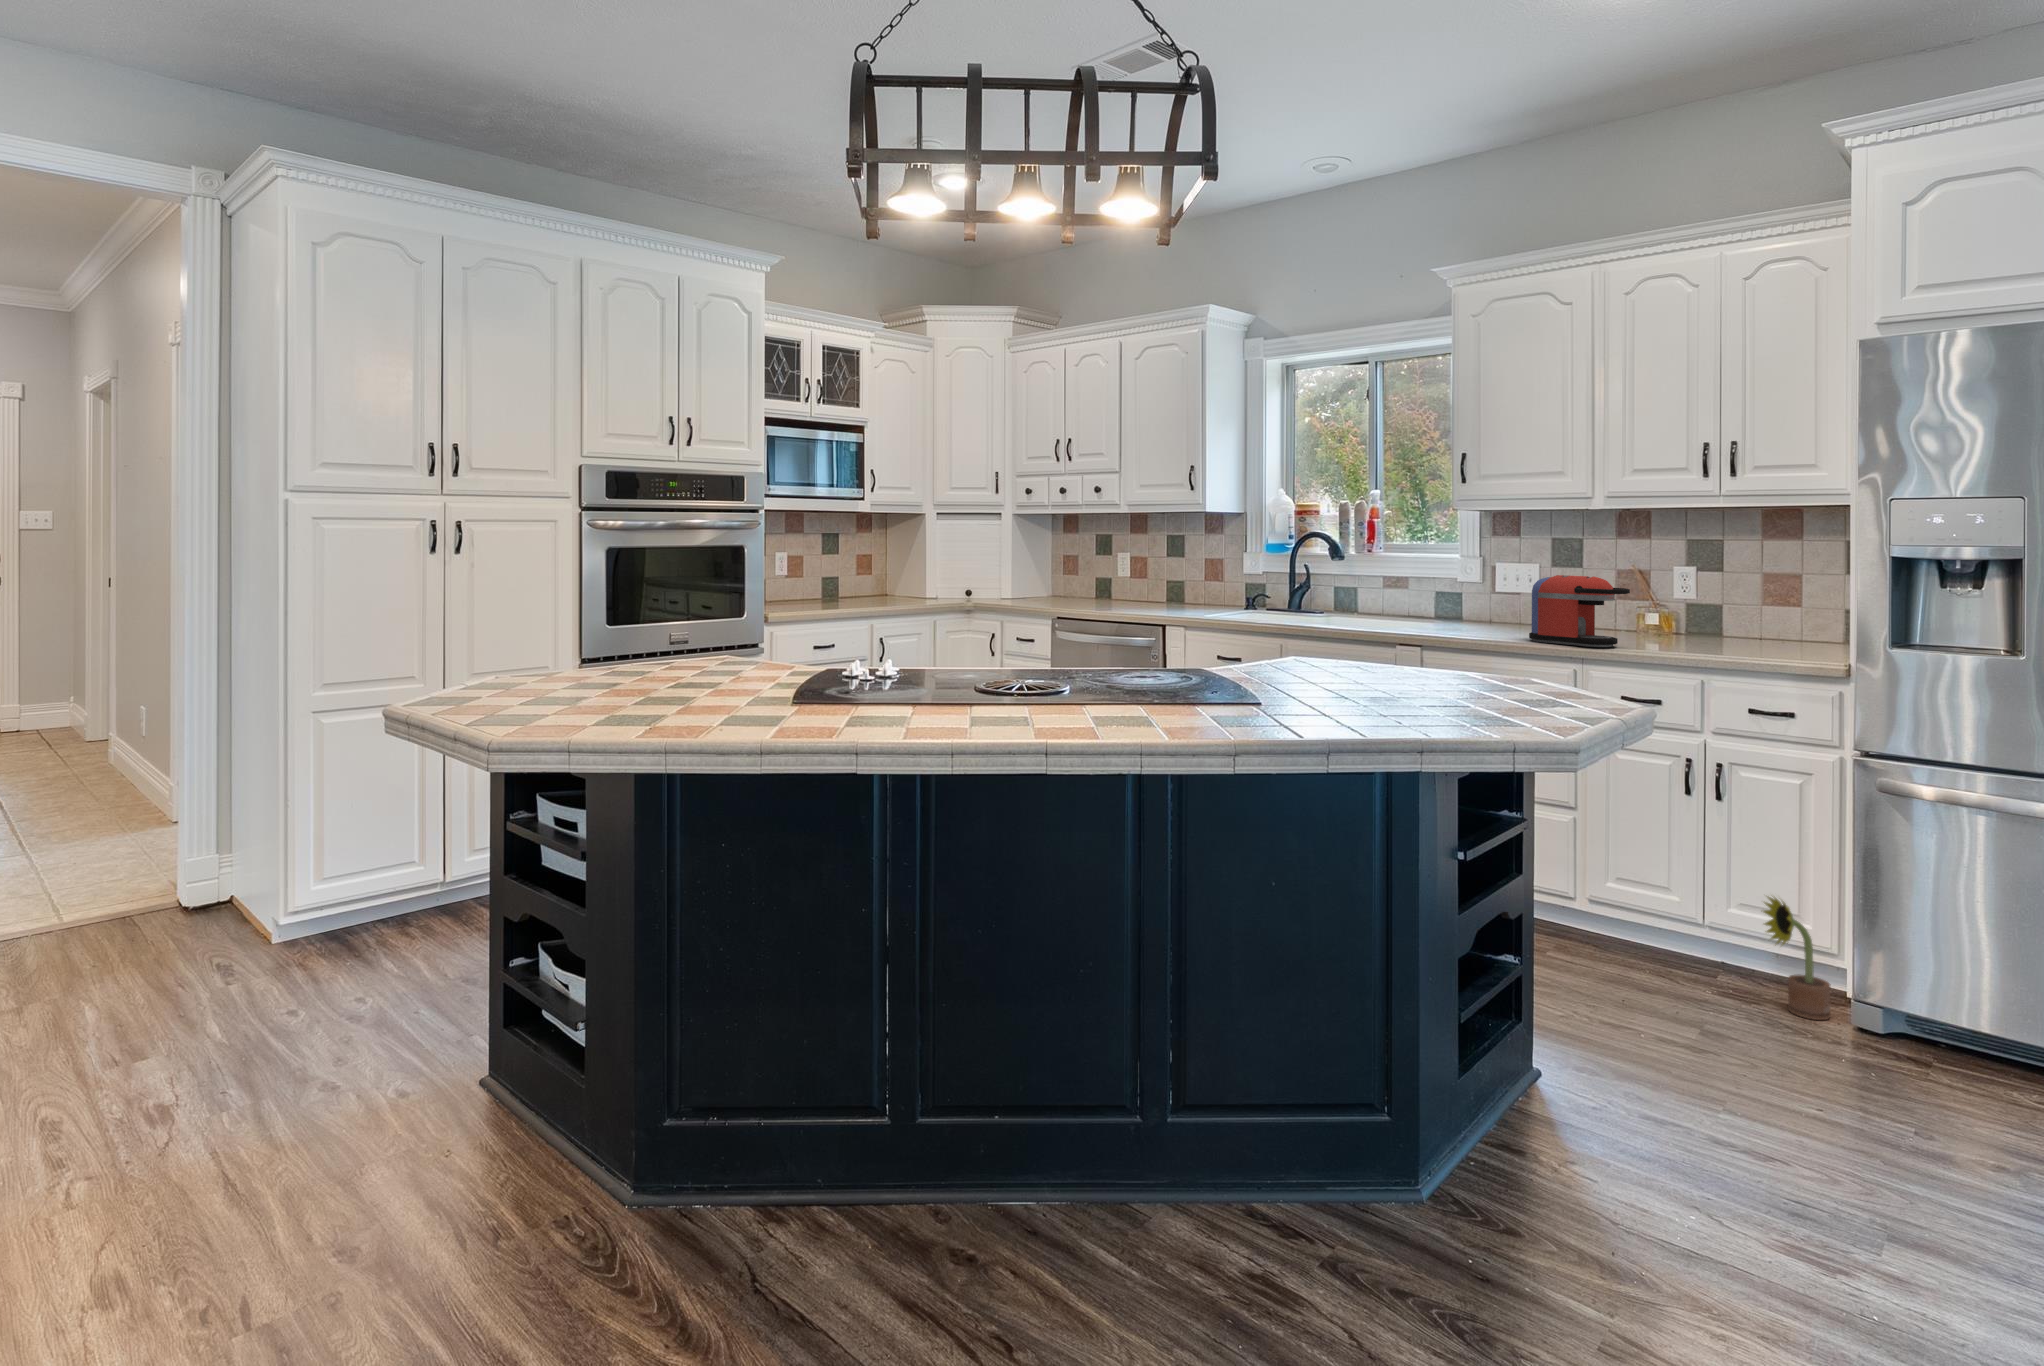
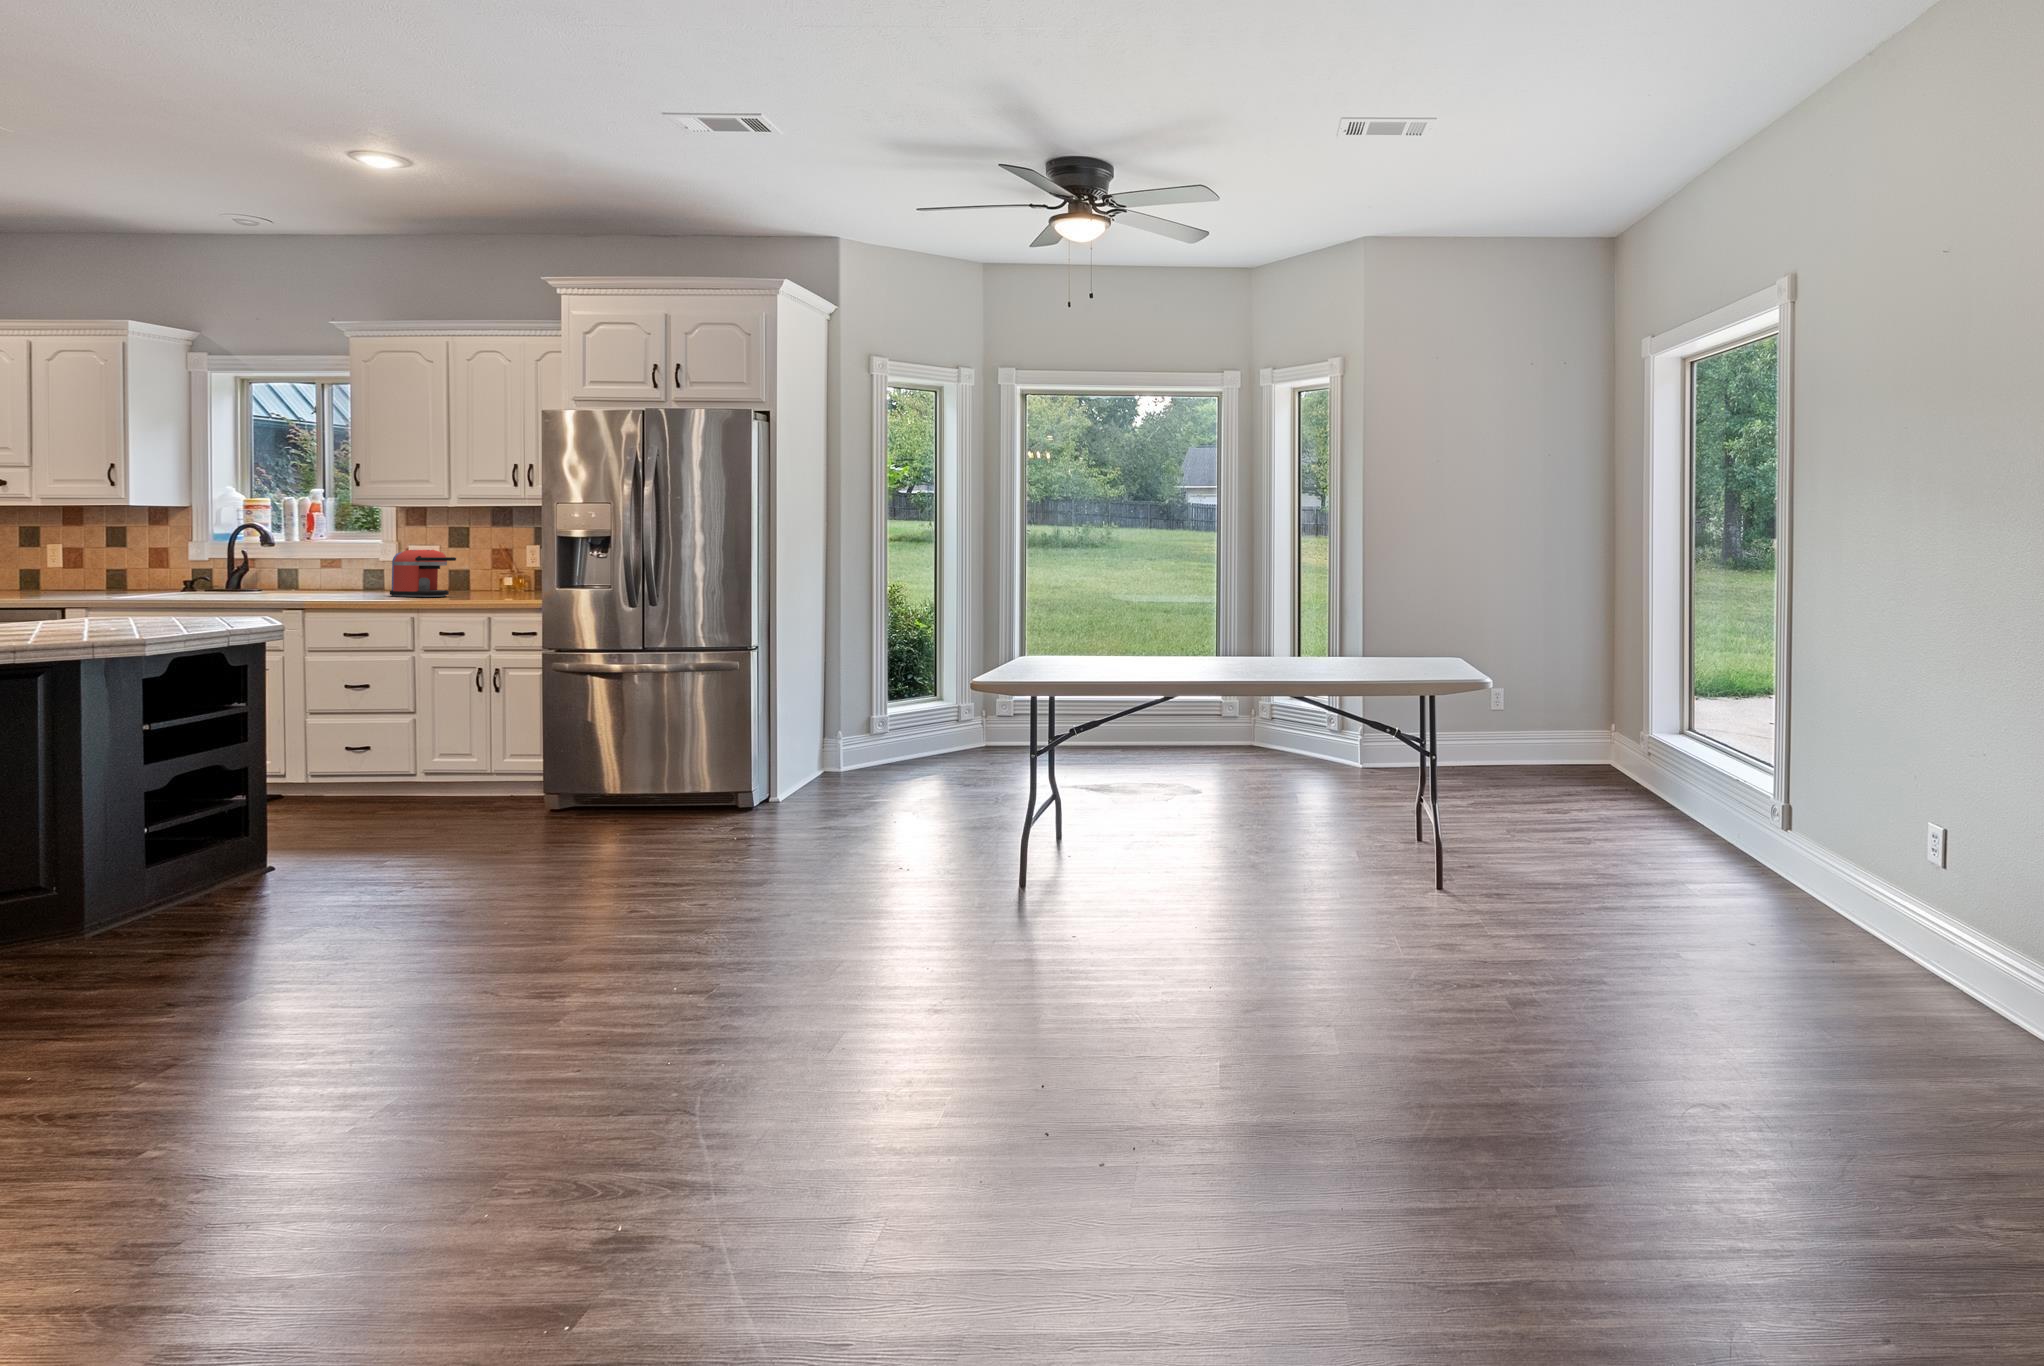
decorative plant: present [1763,897,1830,1020] -> none [507,736,542,808]

